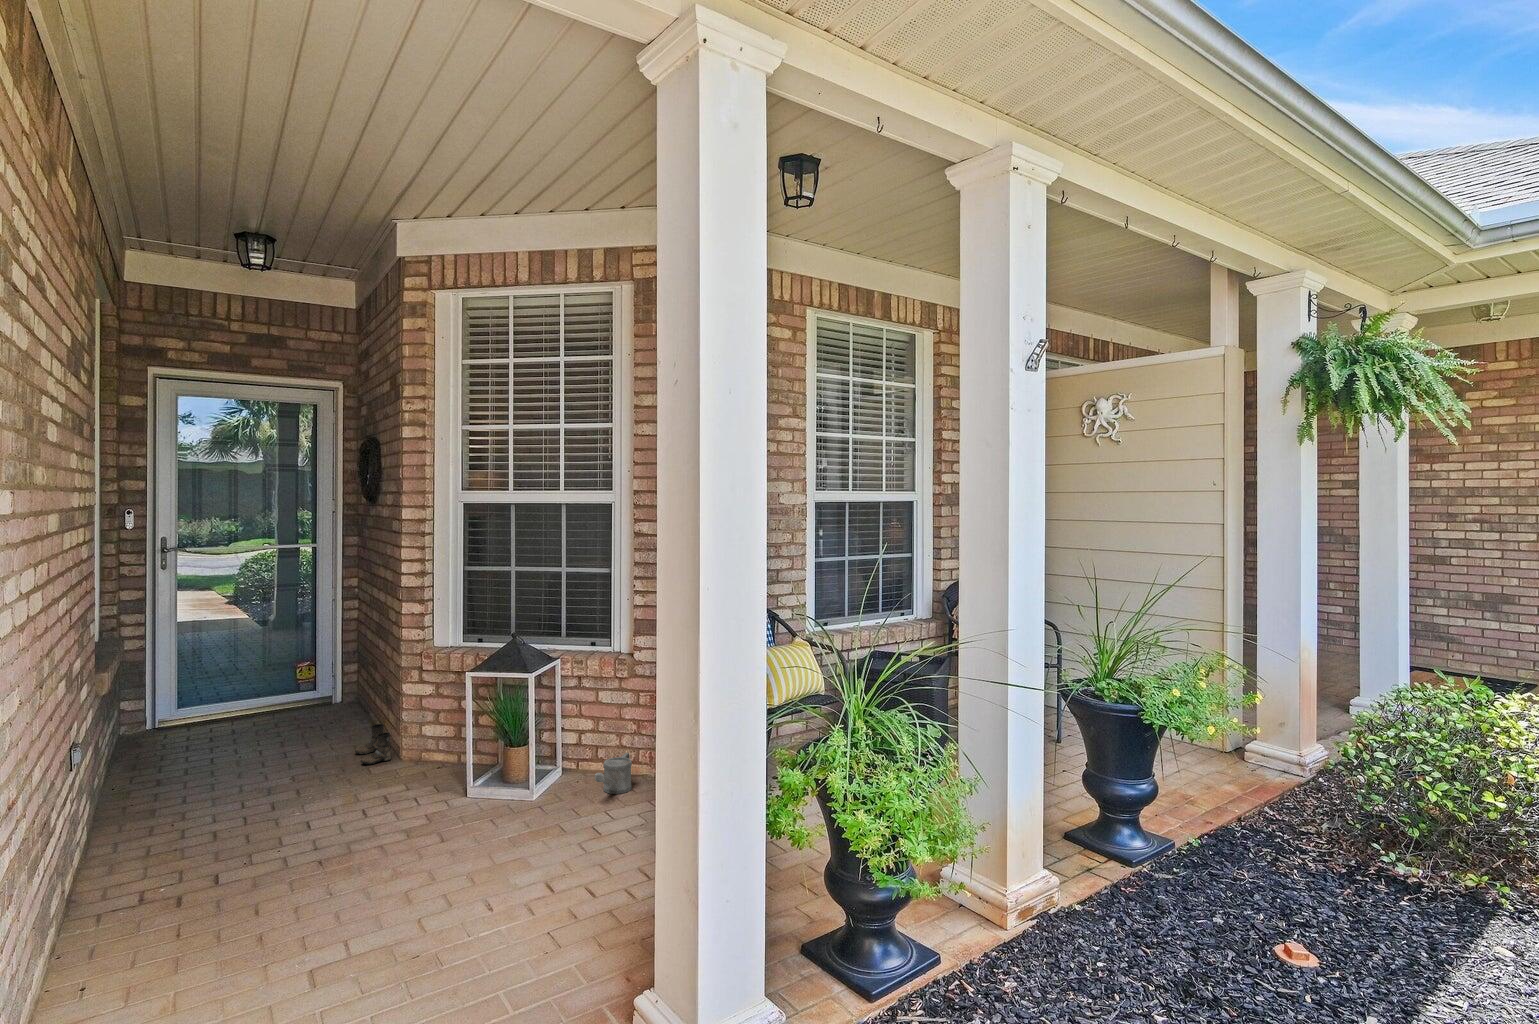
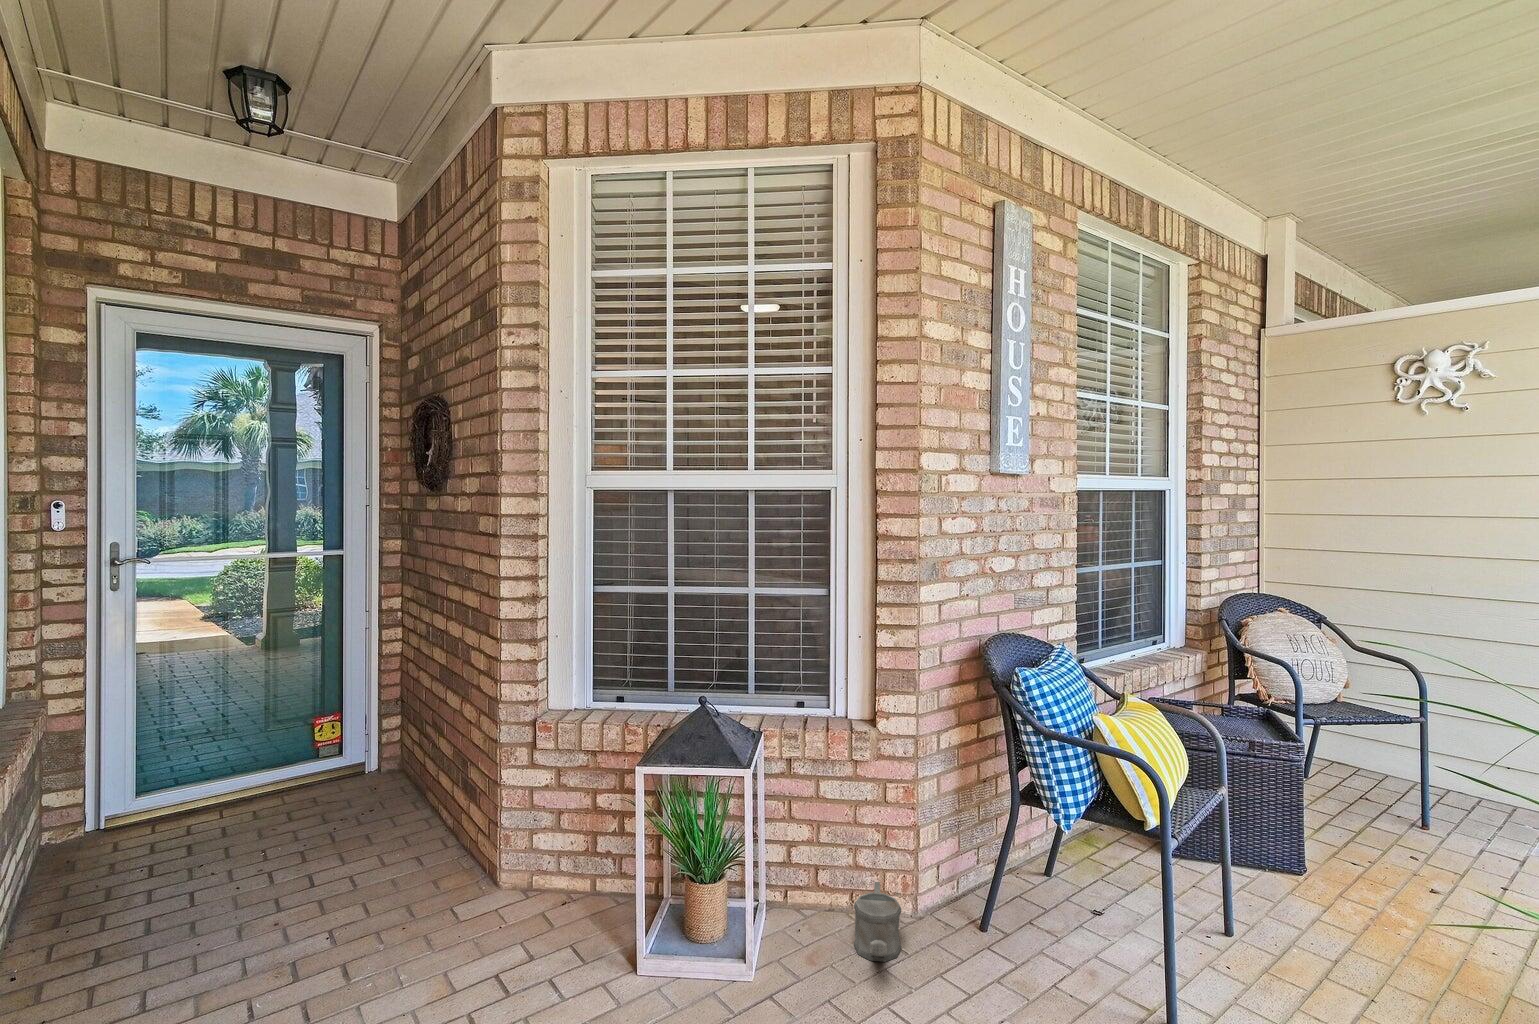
boots: present [355,724,392,764] -> none [421,826,482,901]

